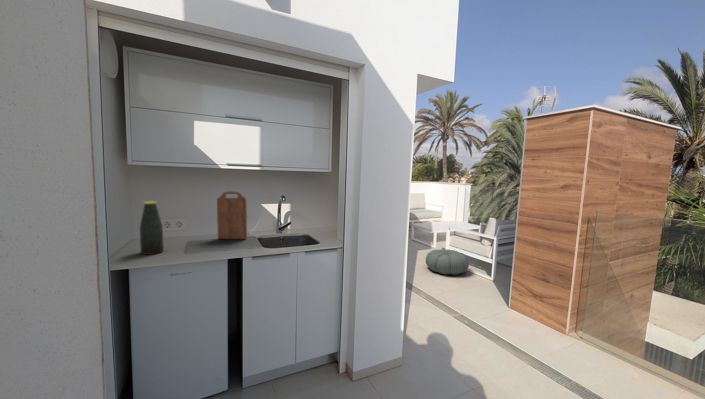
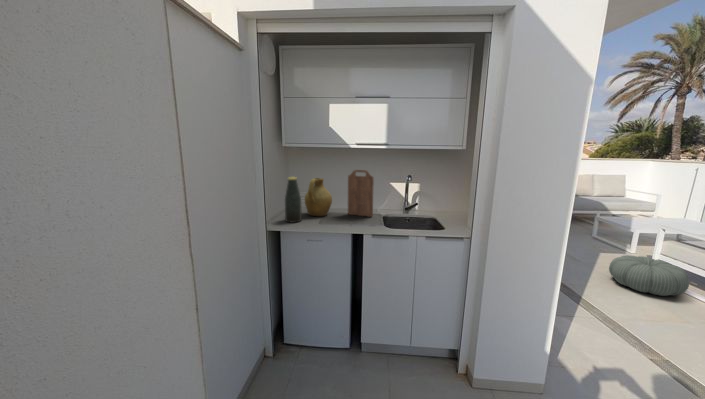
pitcher: none [164,202,199,245] -> present [305,178,332,216]

